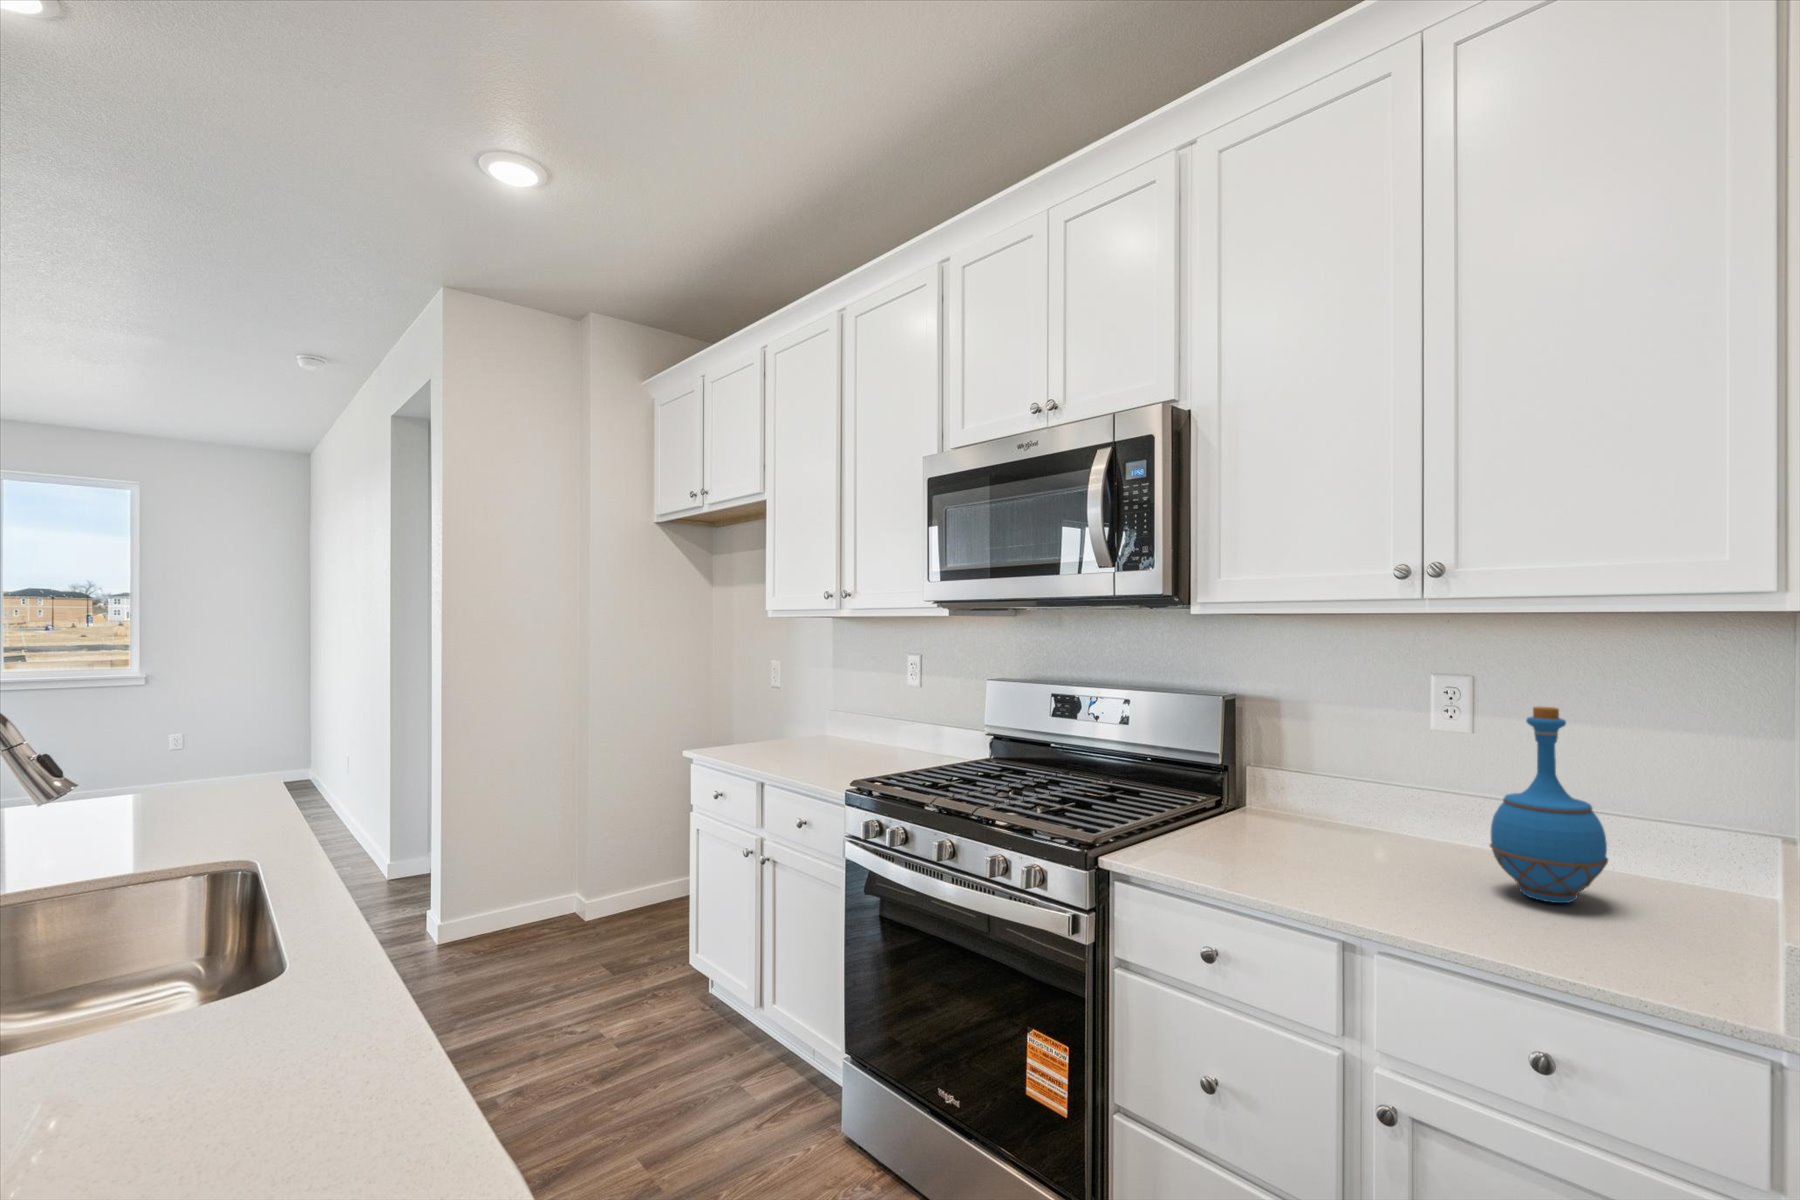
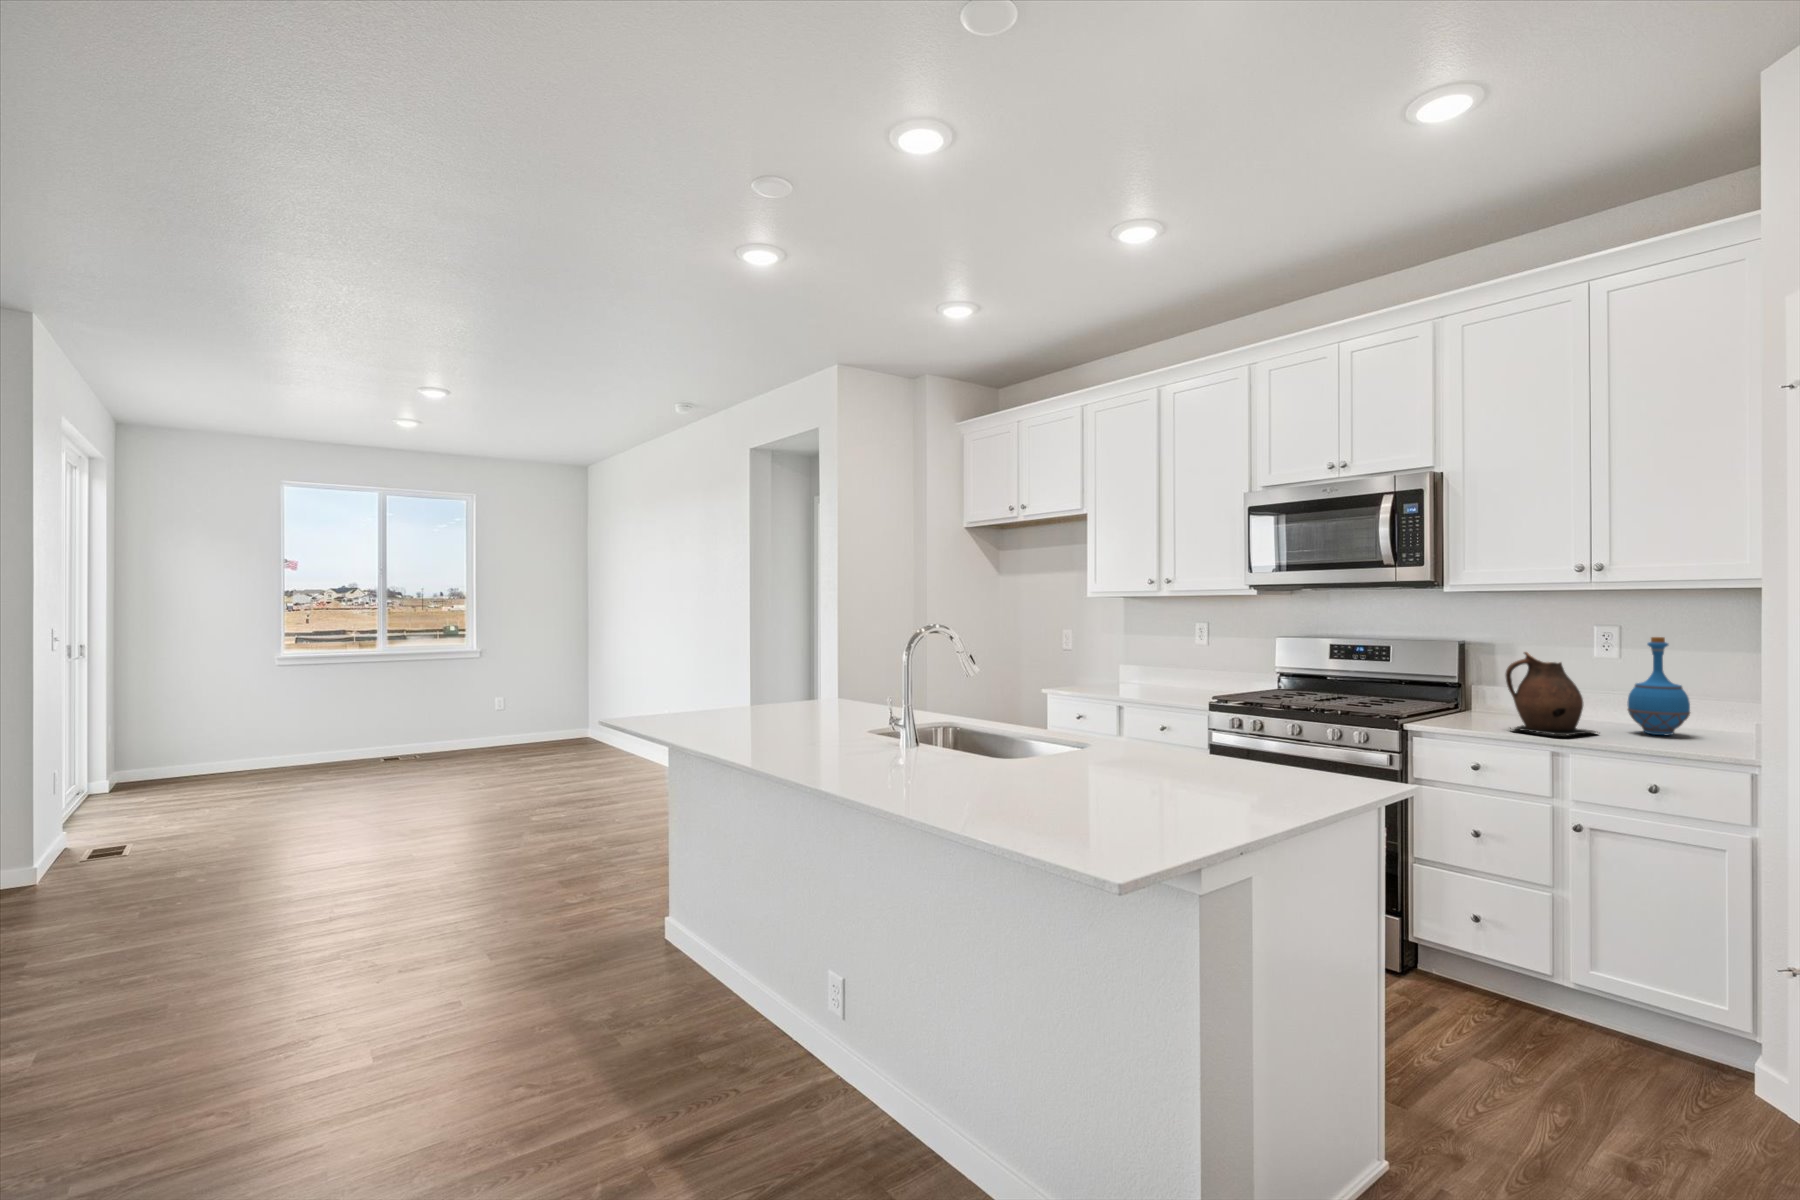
ceramic pitcher: none [1270,732,1438,912] -> present [1506,652,1598,736]

